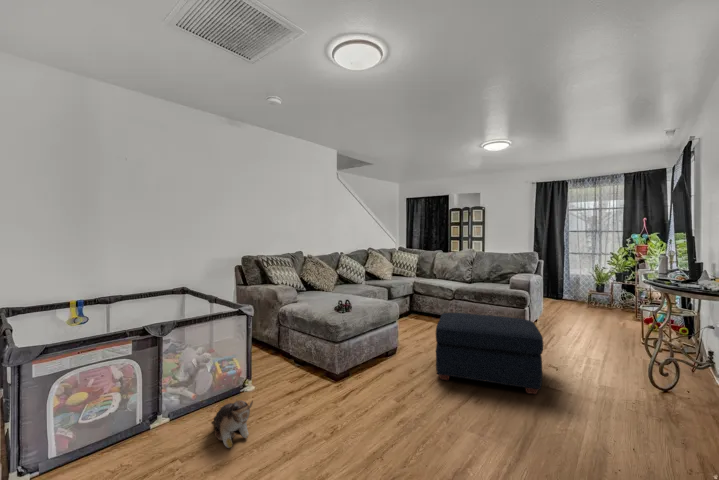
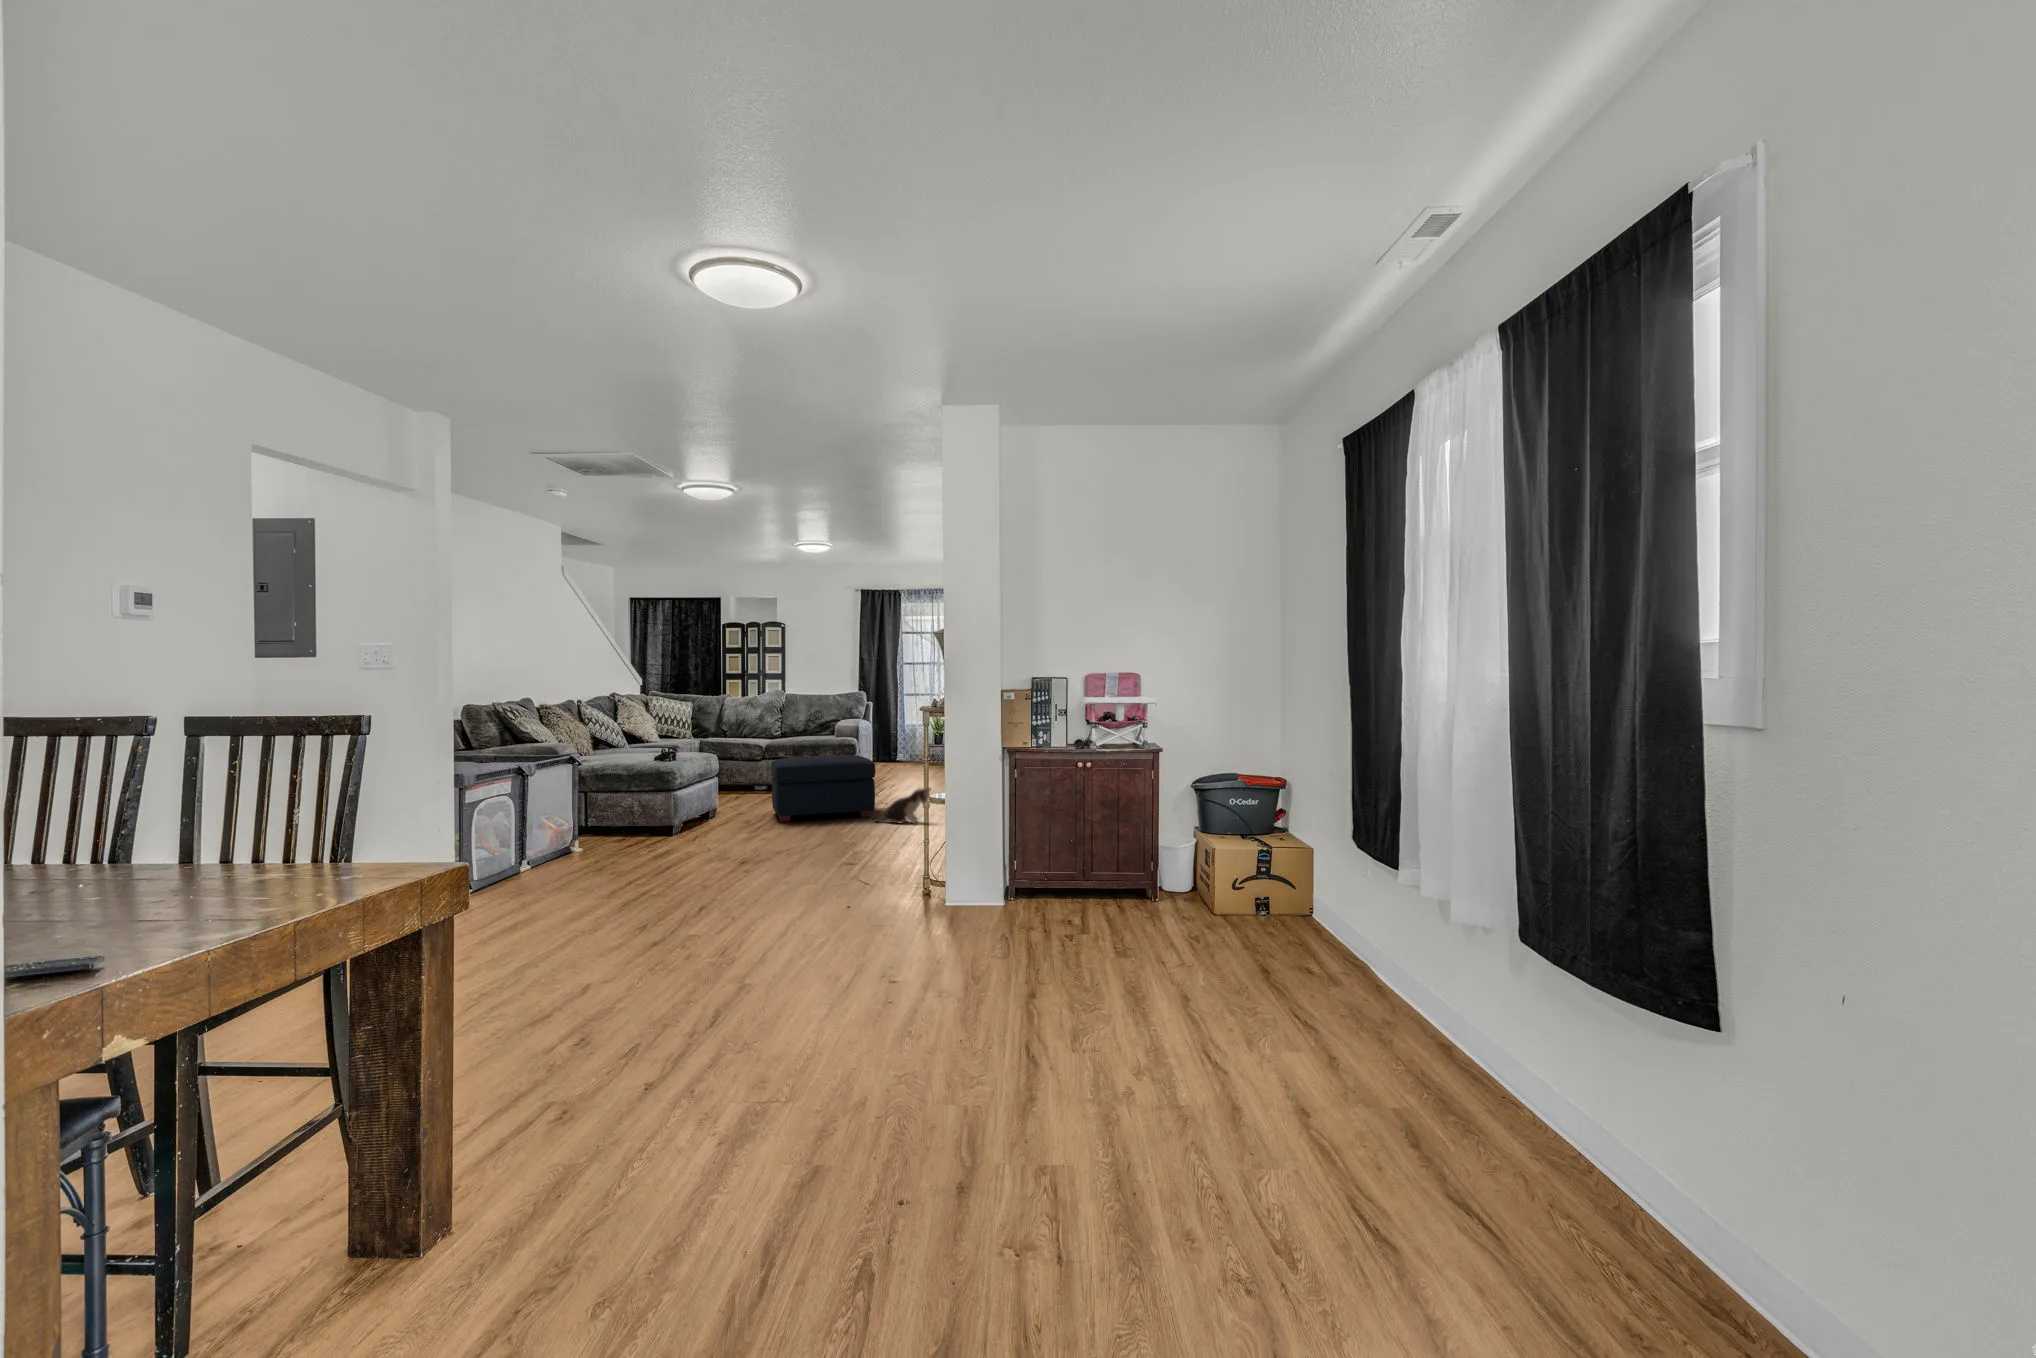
plush toy: present [214,400,253,448] -> present [873,788,931,823]

